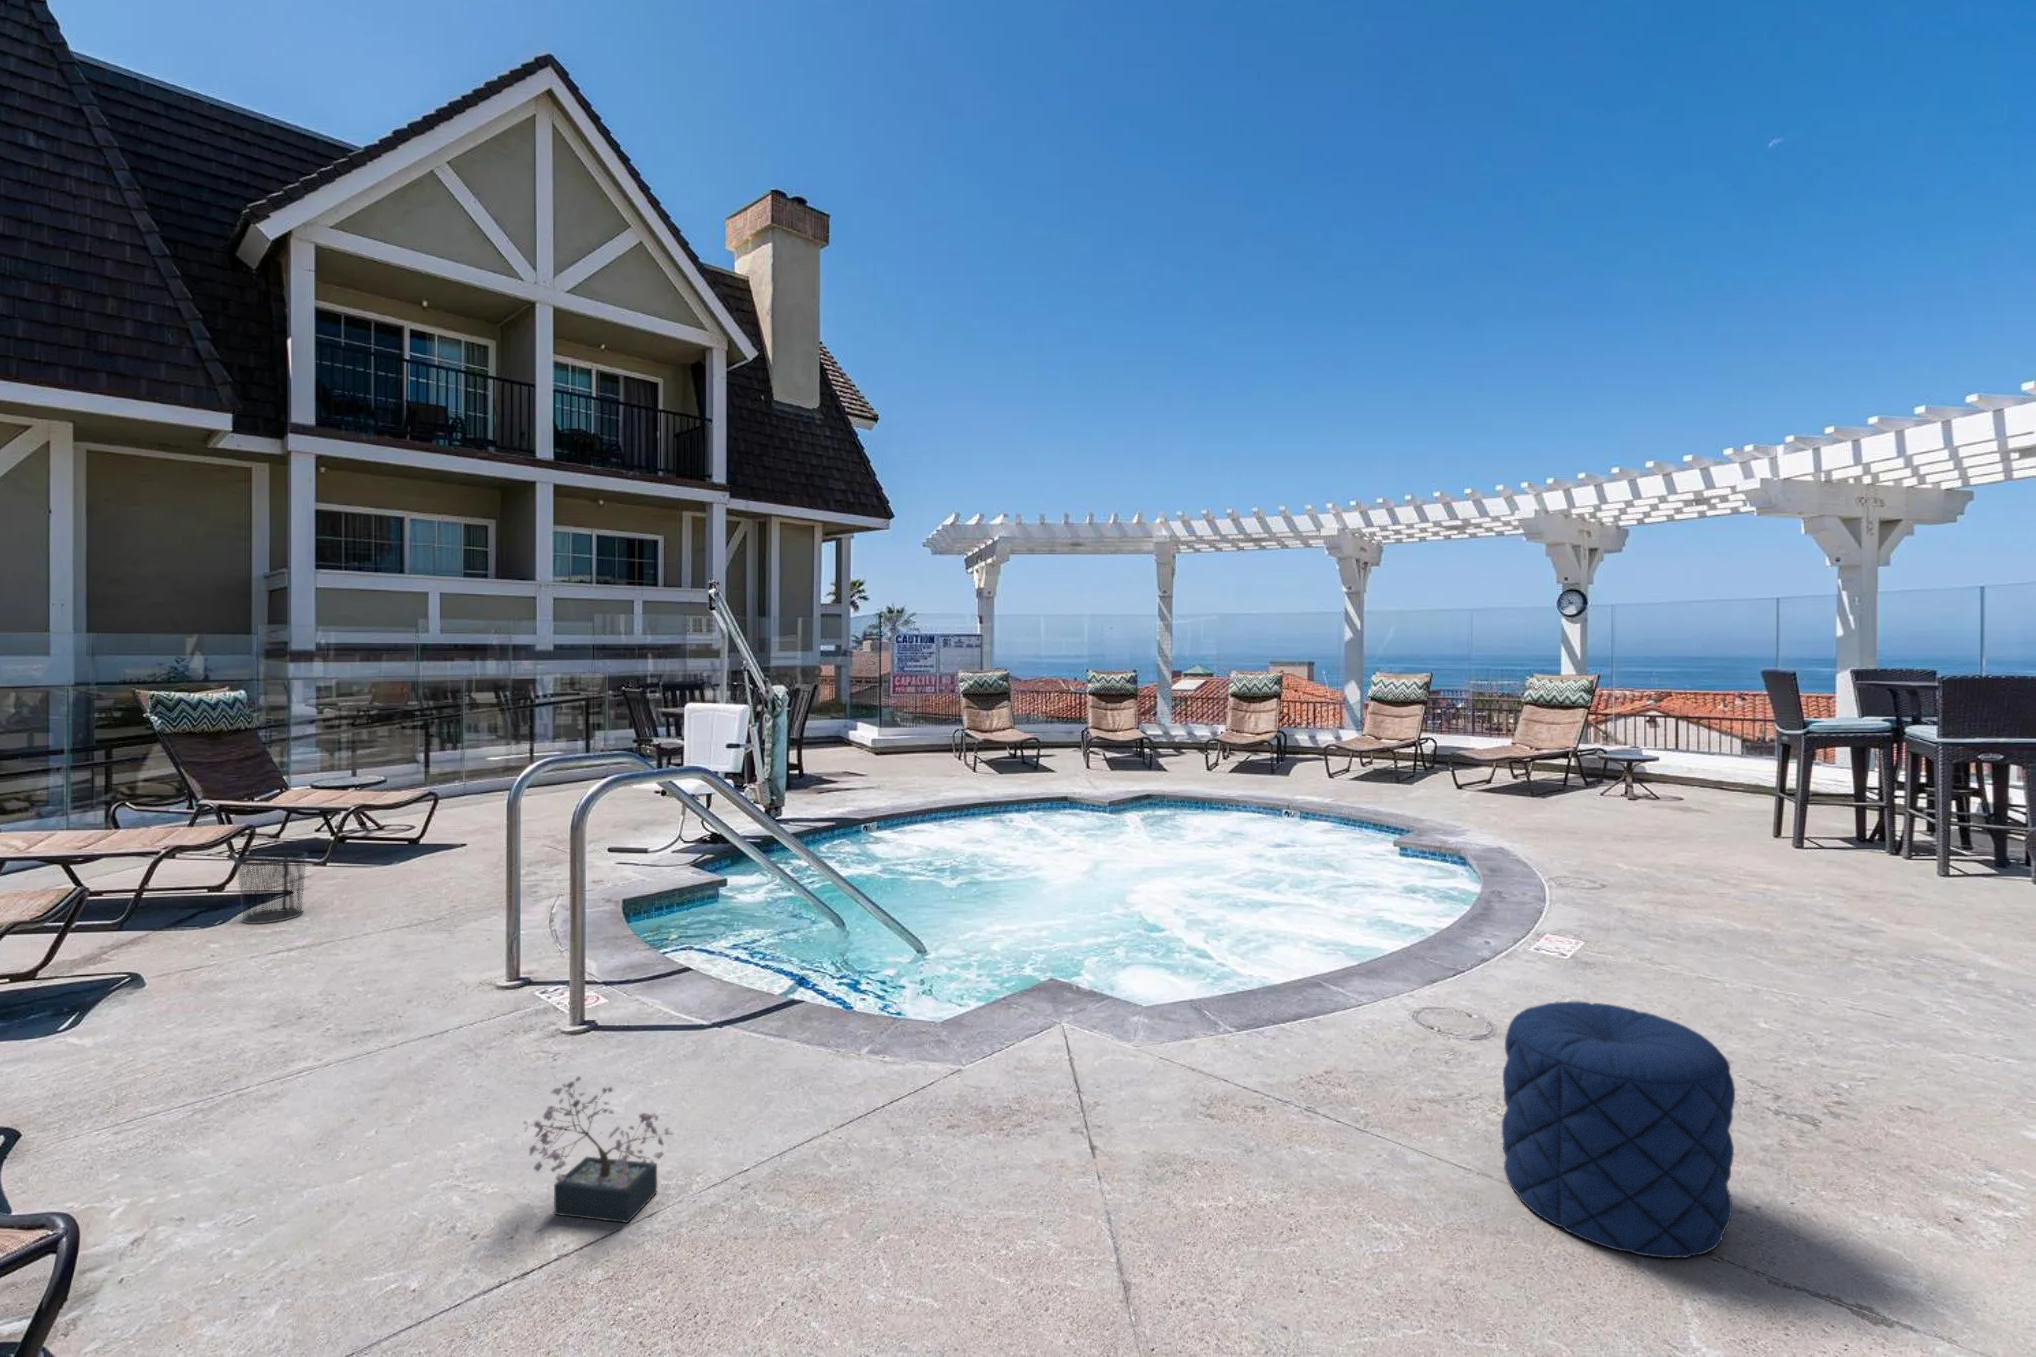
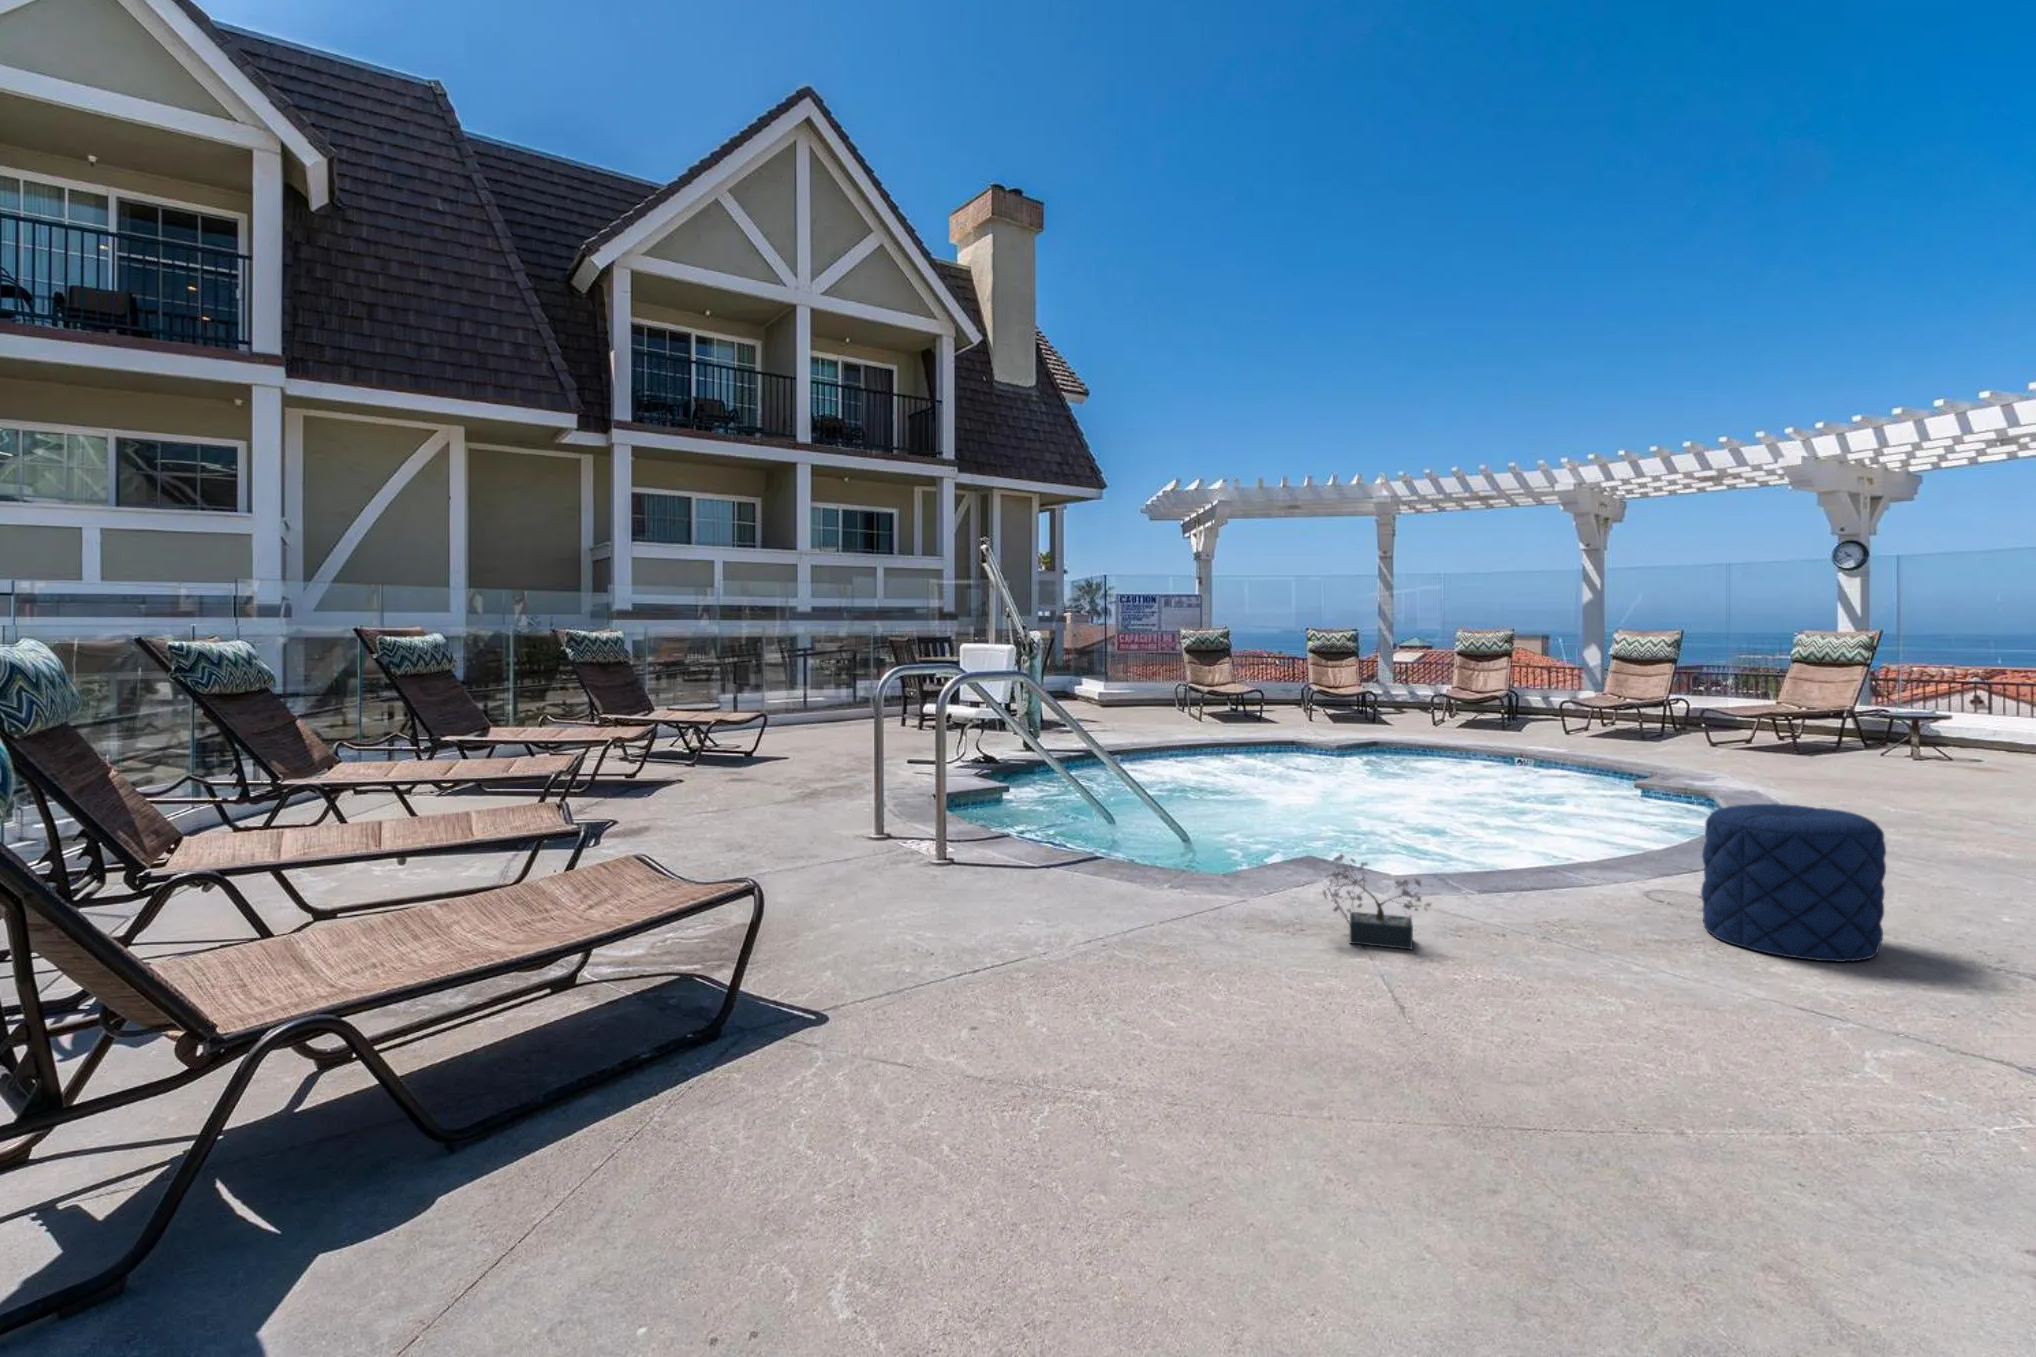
waste bin: present [236,851,307,924] -> none [677,741,722,791]
decorative plant: present [524,1077,673,1223] -> present [1323,854,1431,949]

